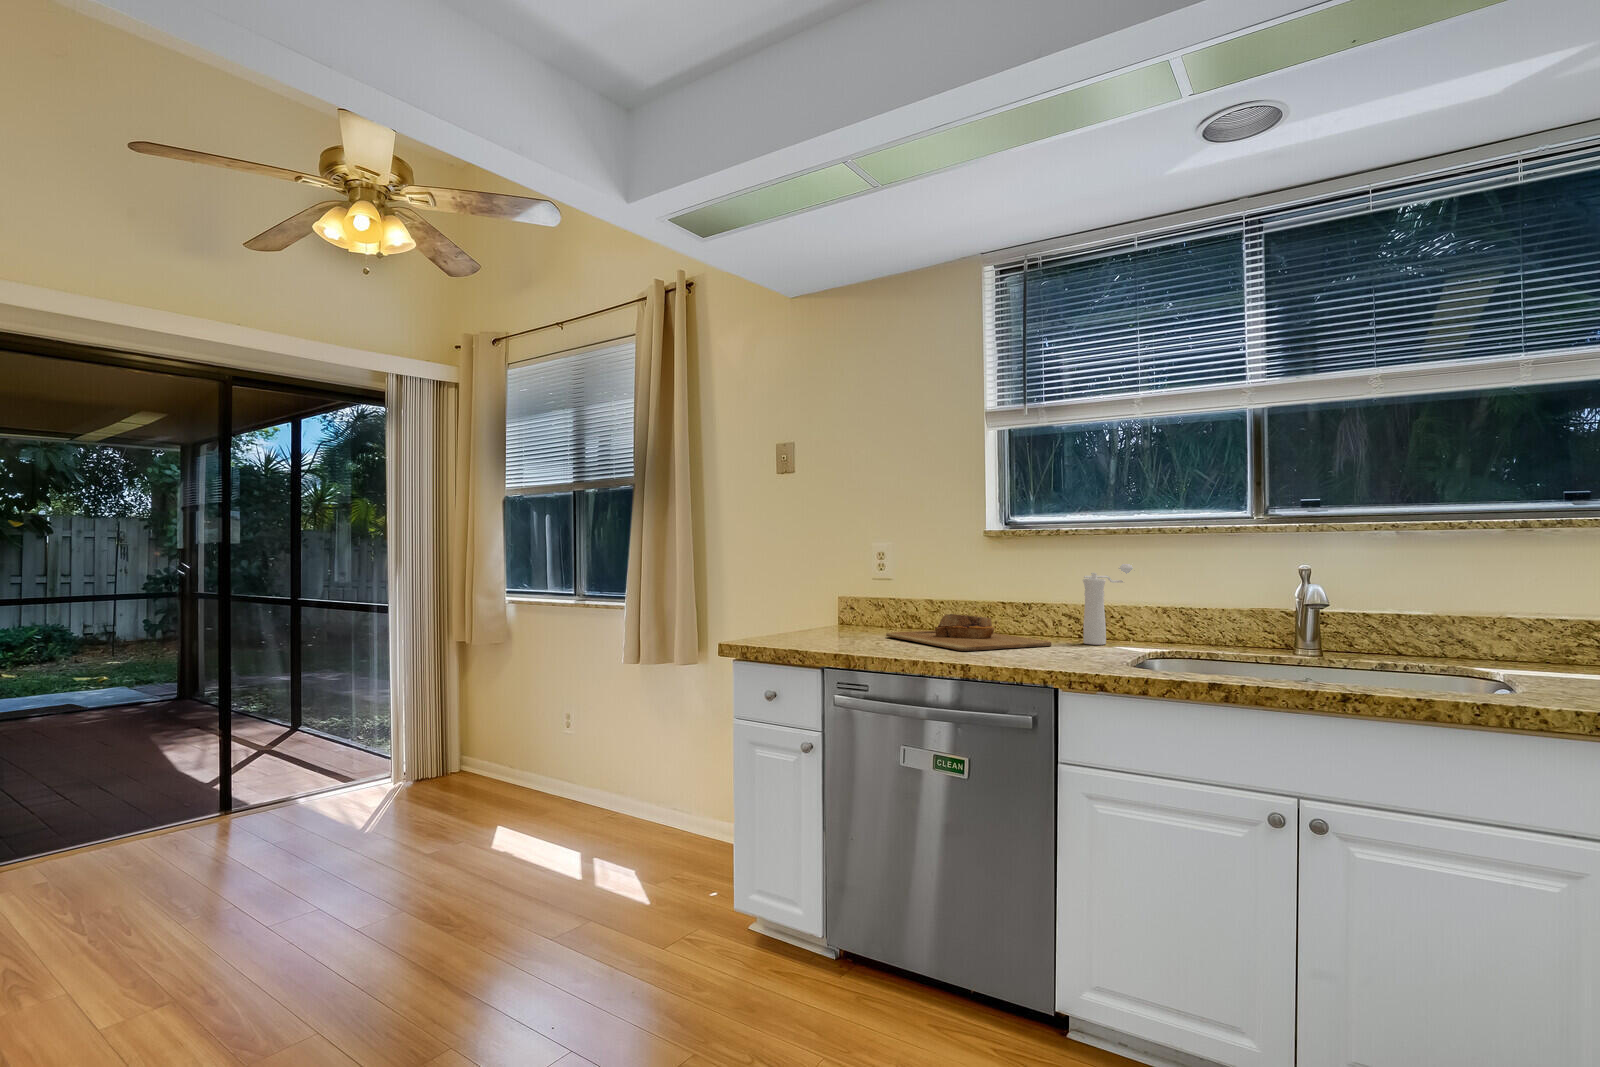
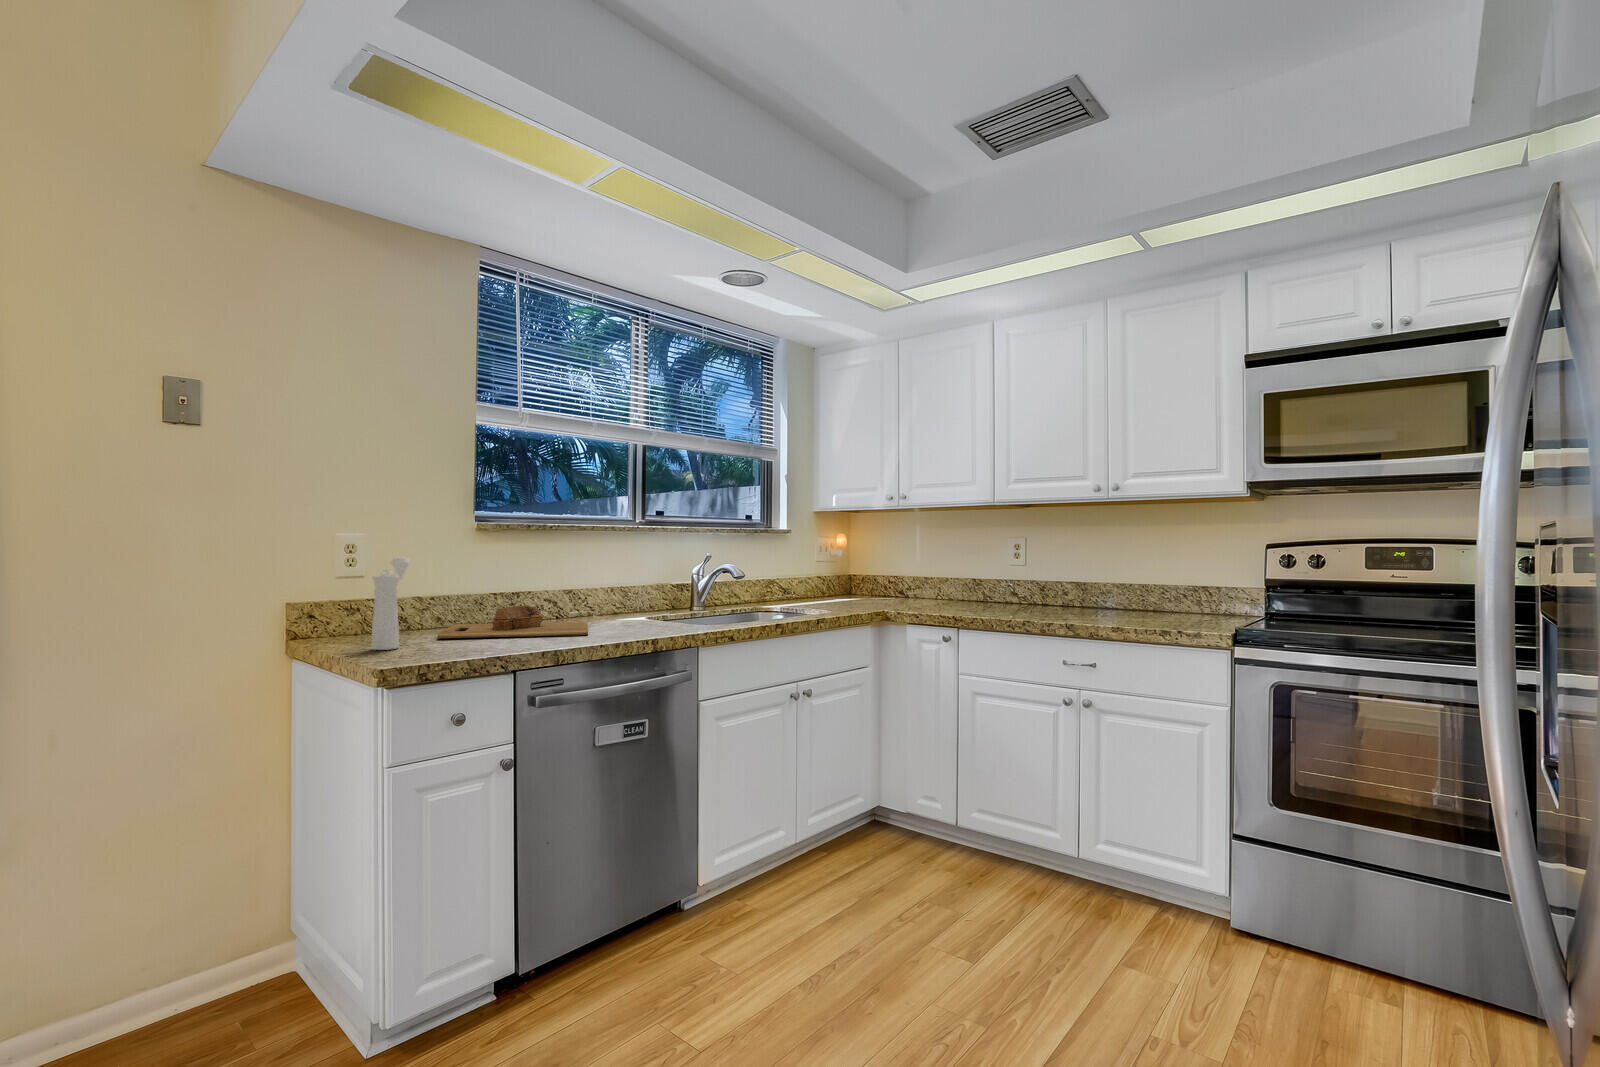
pepper mill: present [1083,563,1135,645] -> present [372,558,410,650]

